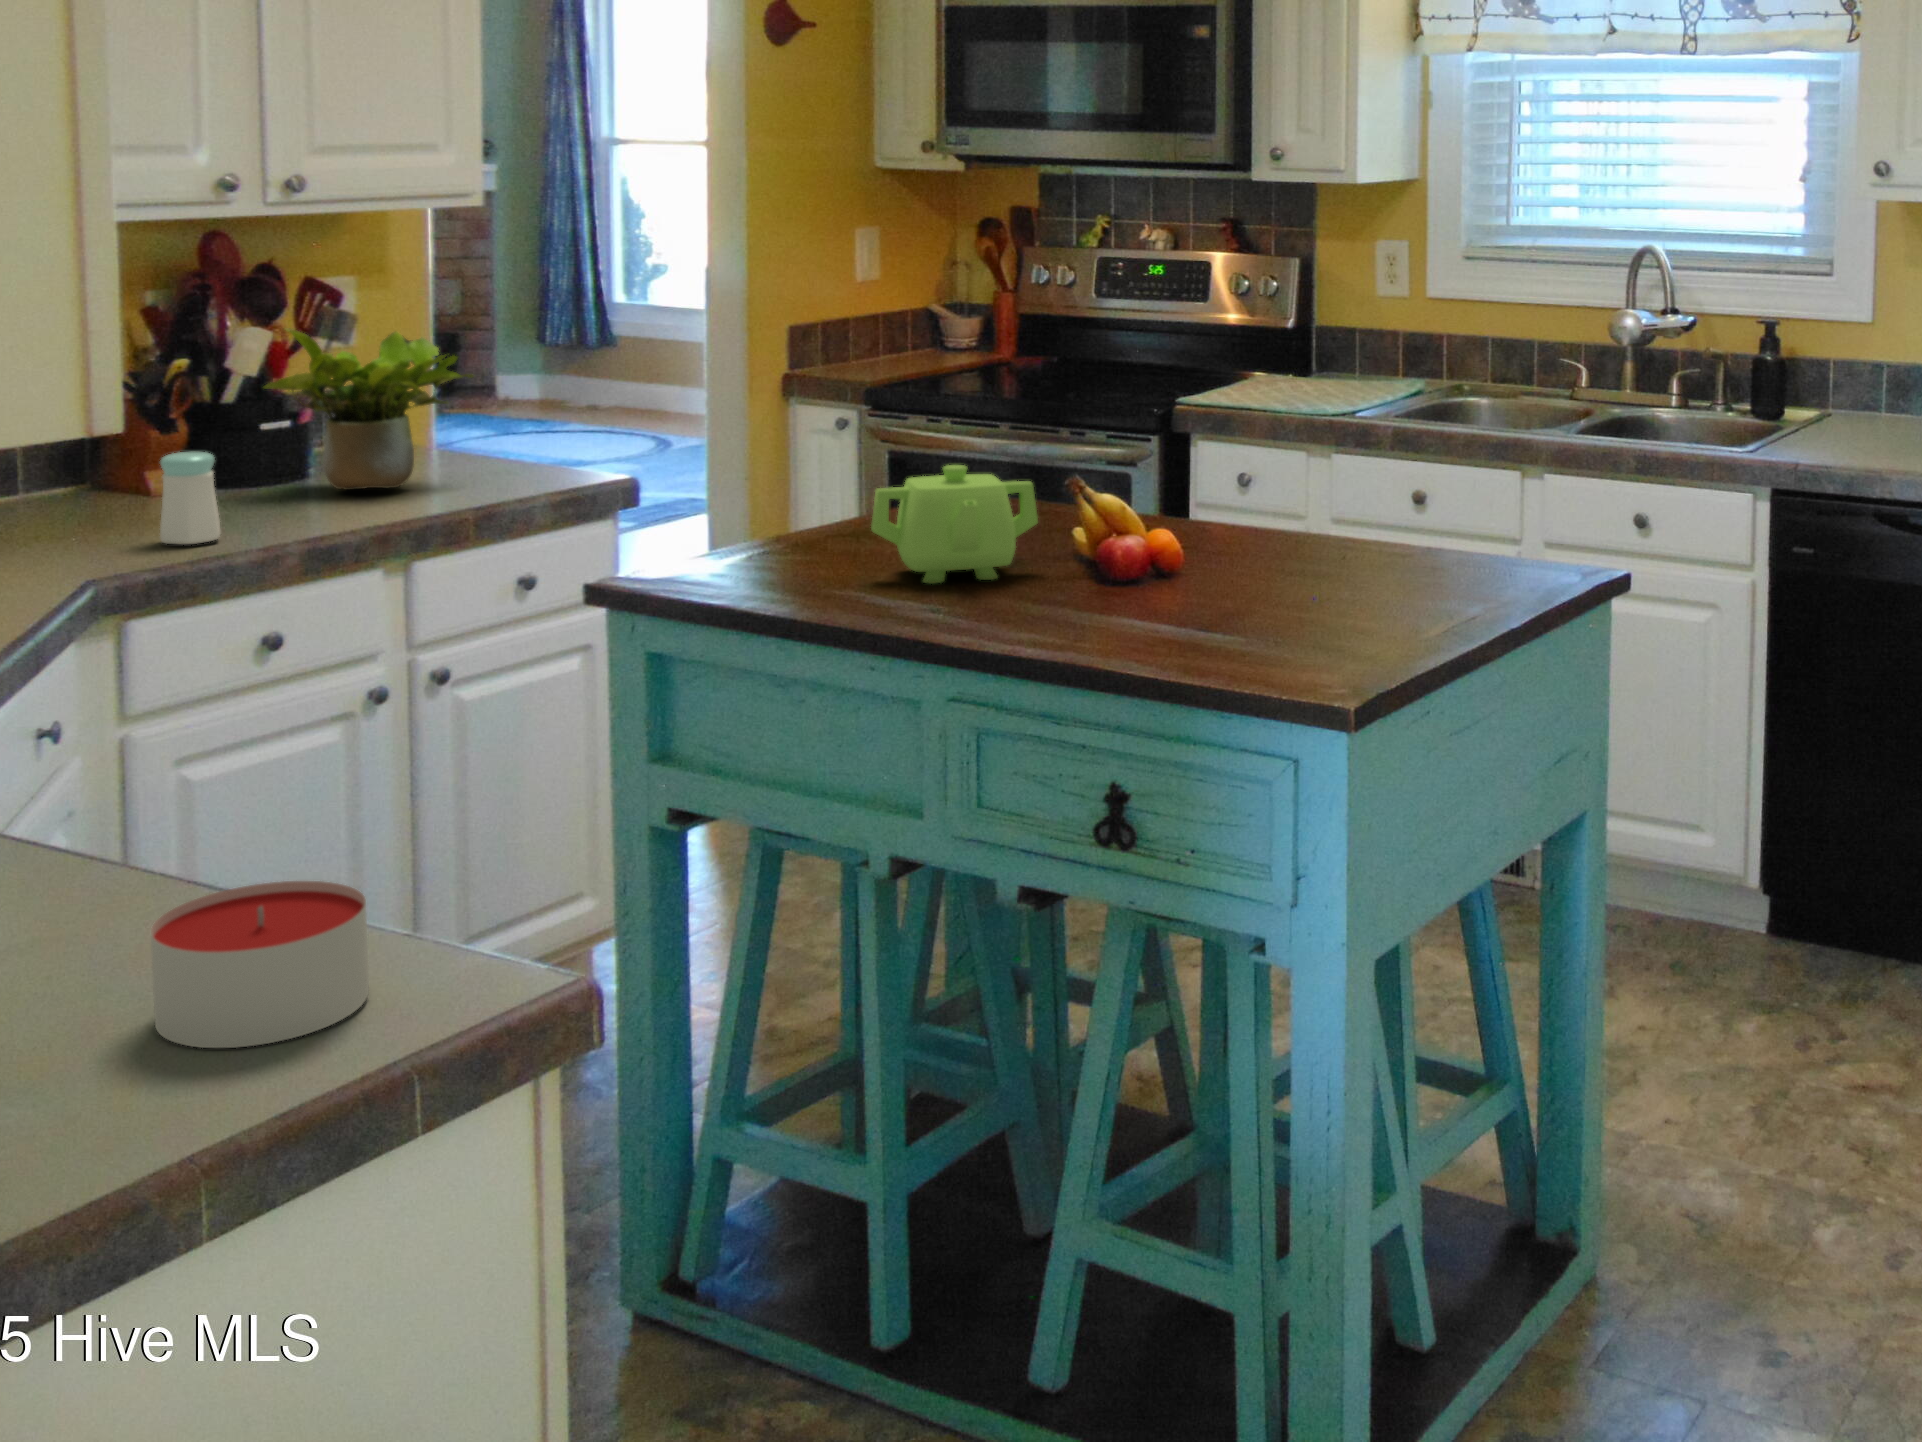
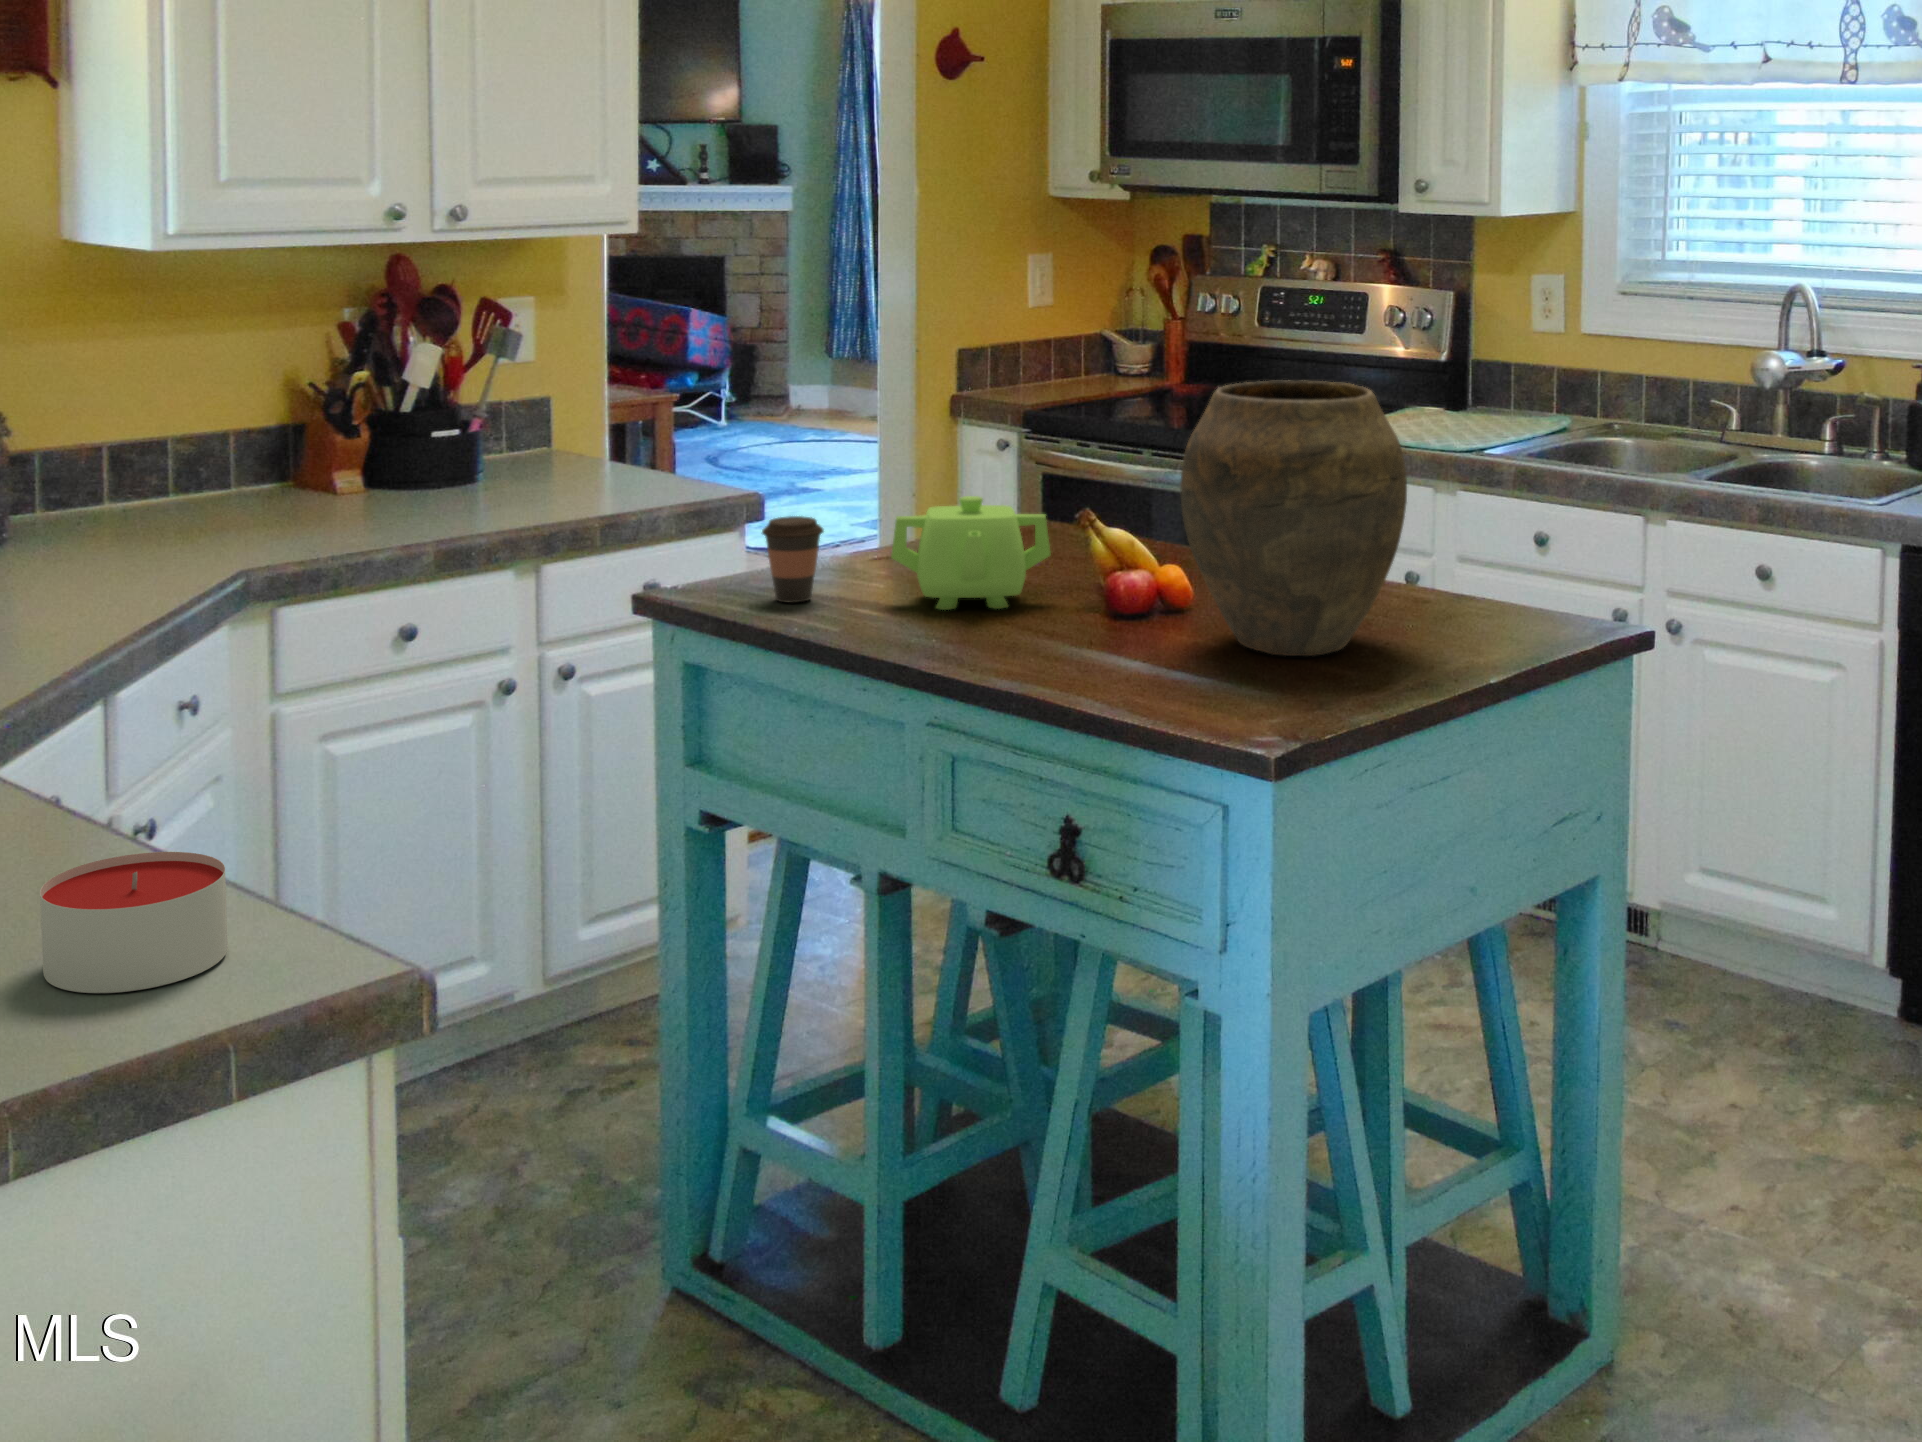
potted plant: present [264,328,473,490] -> none [426,348,612,498]
vase: none [1195,337,1421,612] -> present [1180,380,1407,656]
salt shaker: present [160,451,220,544] -> none [316,460,369,543]
coffee cup: none [730,493,798,583] -> present [762,516,824,603]

